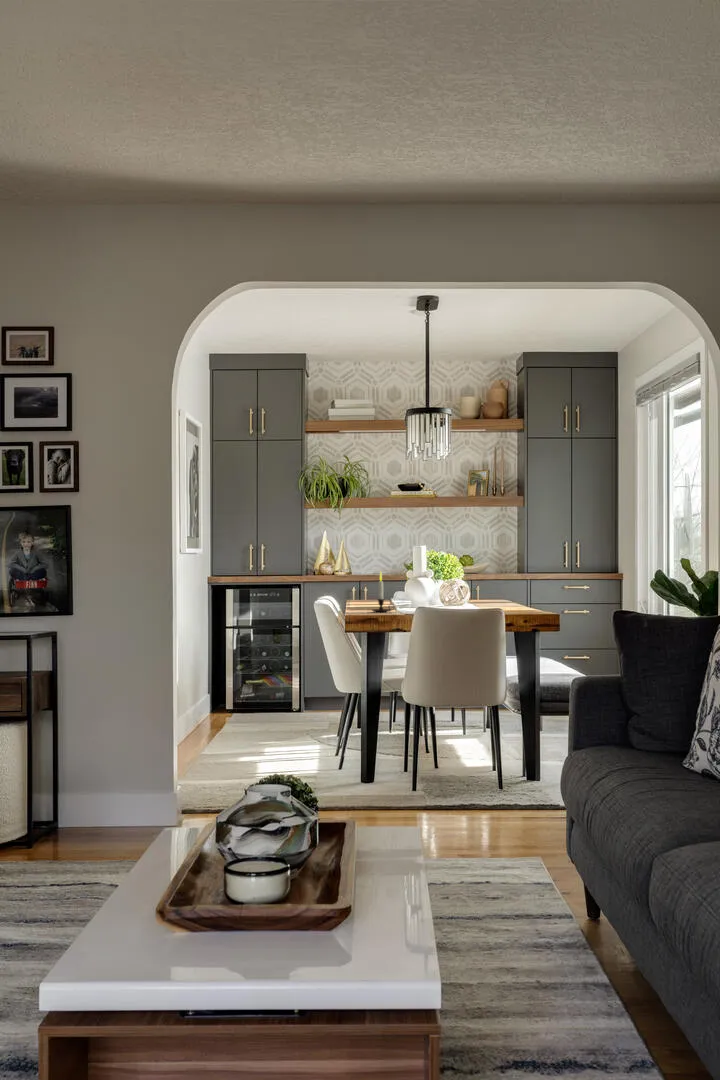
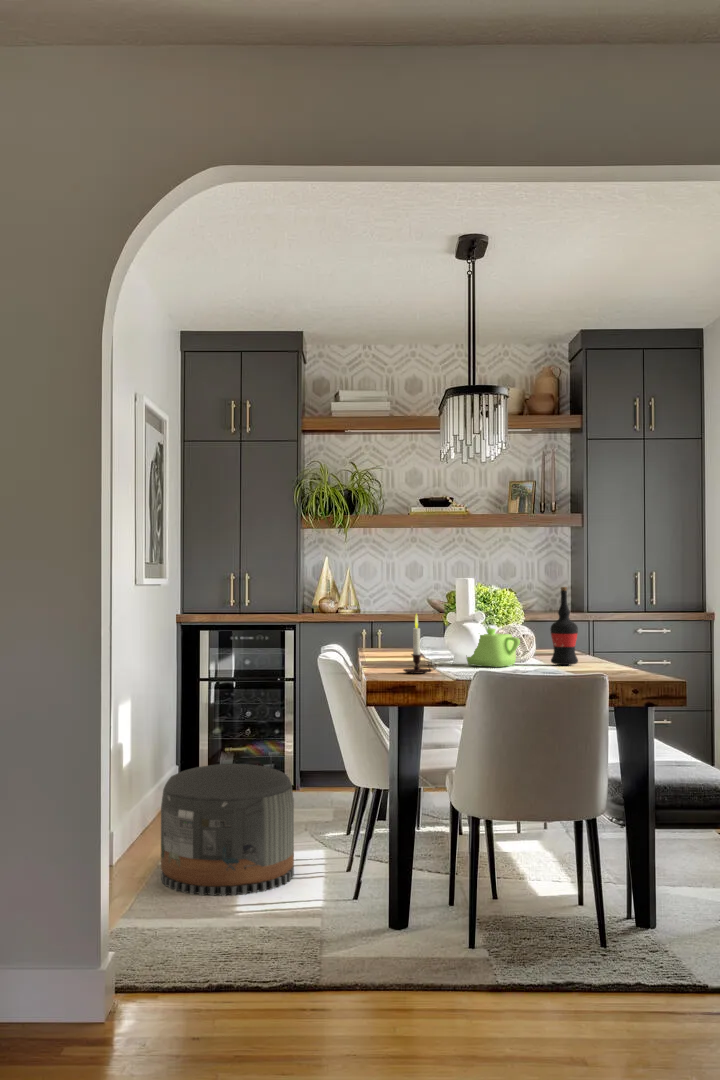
wine bottle: none [480,553,500,608] -> present [550,587,578,665]
teapot: none [419,582,457,609] -> present [467,628,520,667]
pouf: none [204,681,298,769] -> present [161,764,294,896]

